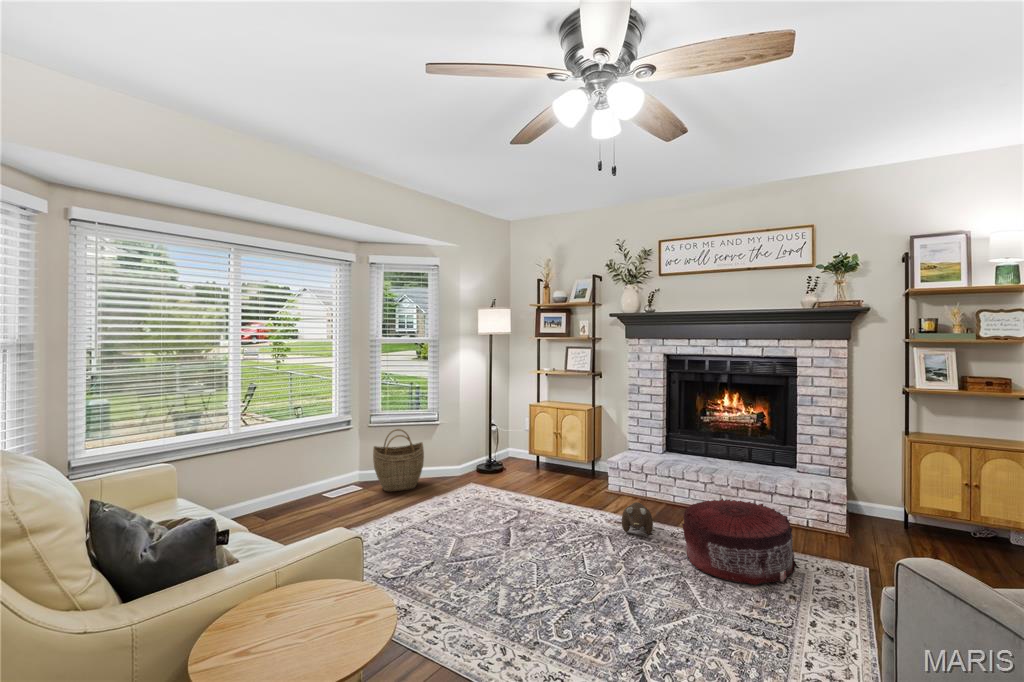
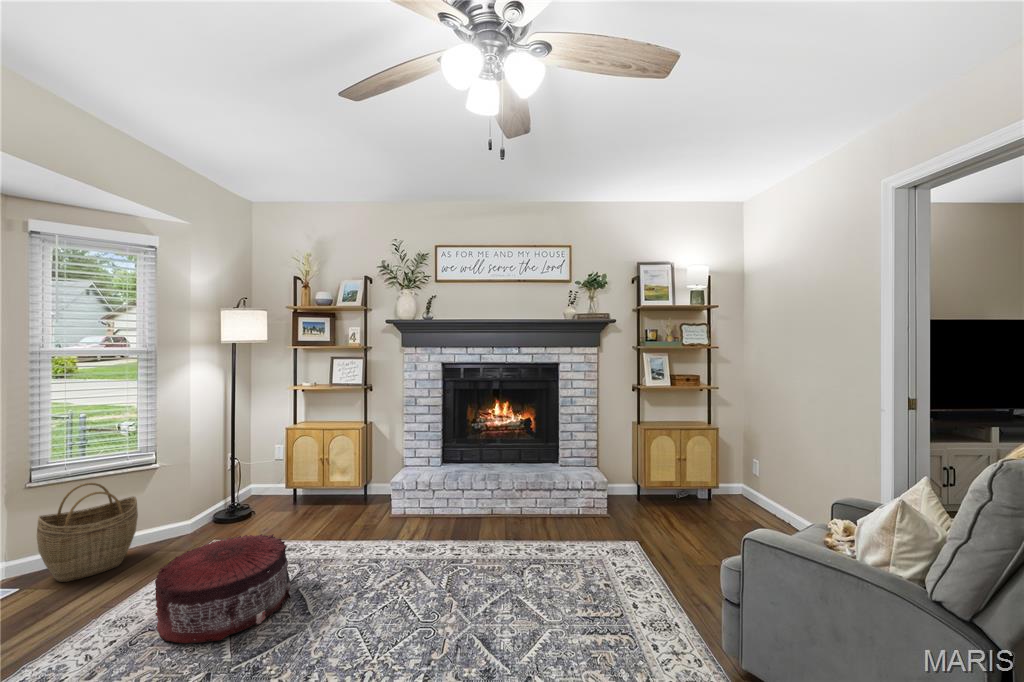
pouf: present [682,498,797,585] -> present [155,534,291,643]
plush toy: present [622,502,653,534] -> none [433,523,464,558]

